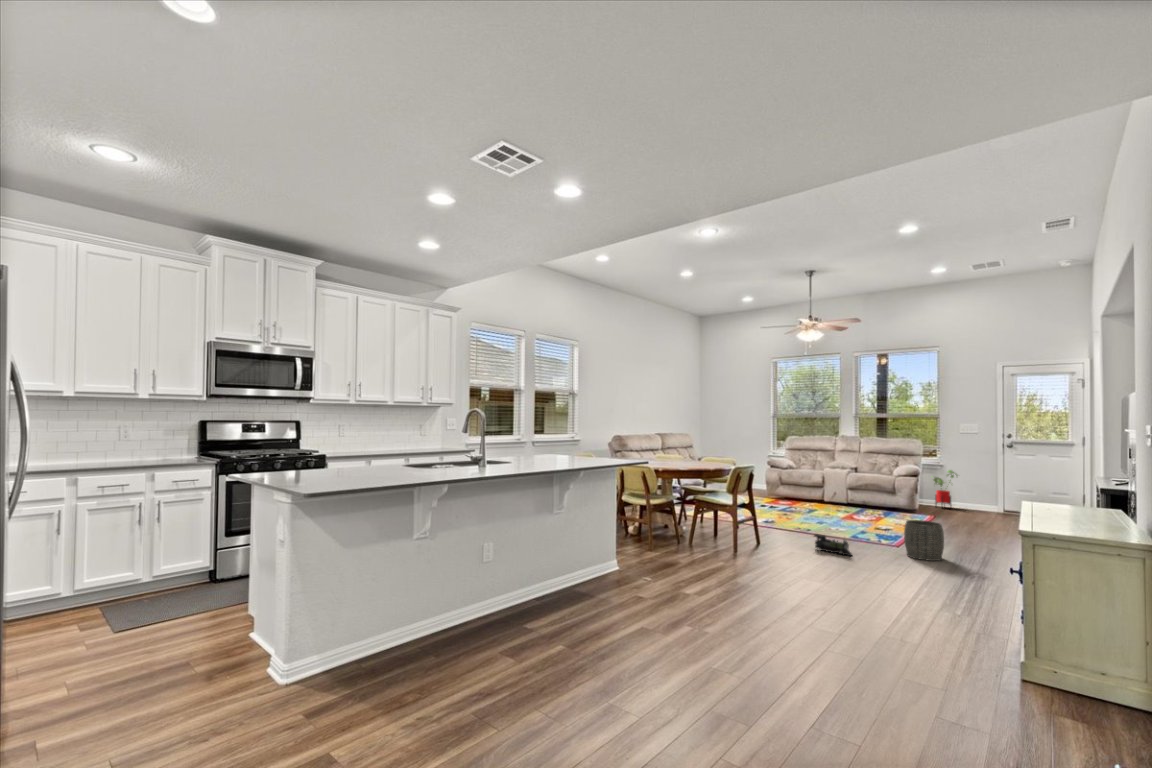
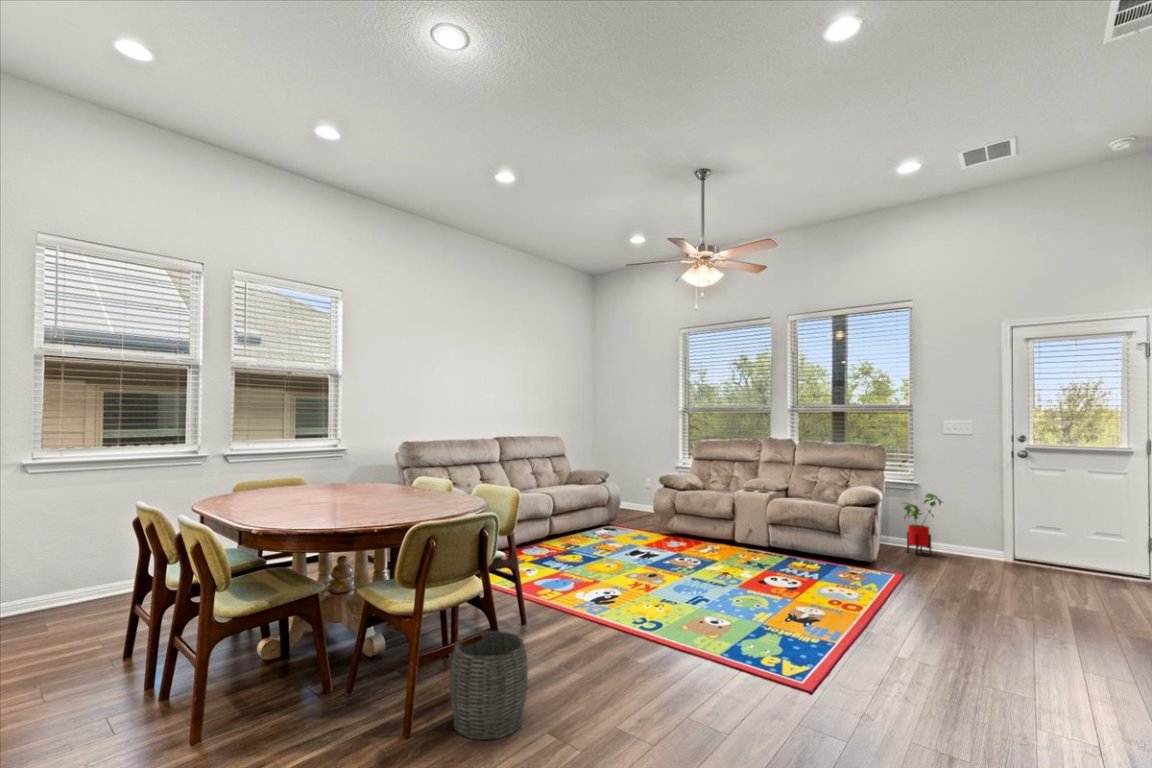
woven basket: present [904,520,944,561] -> present [450,631,528,740]
toy train: present [814,534,852,556] -> none [618,652,686,714]

